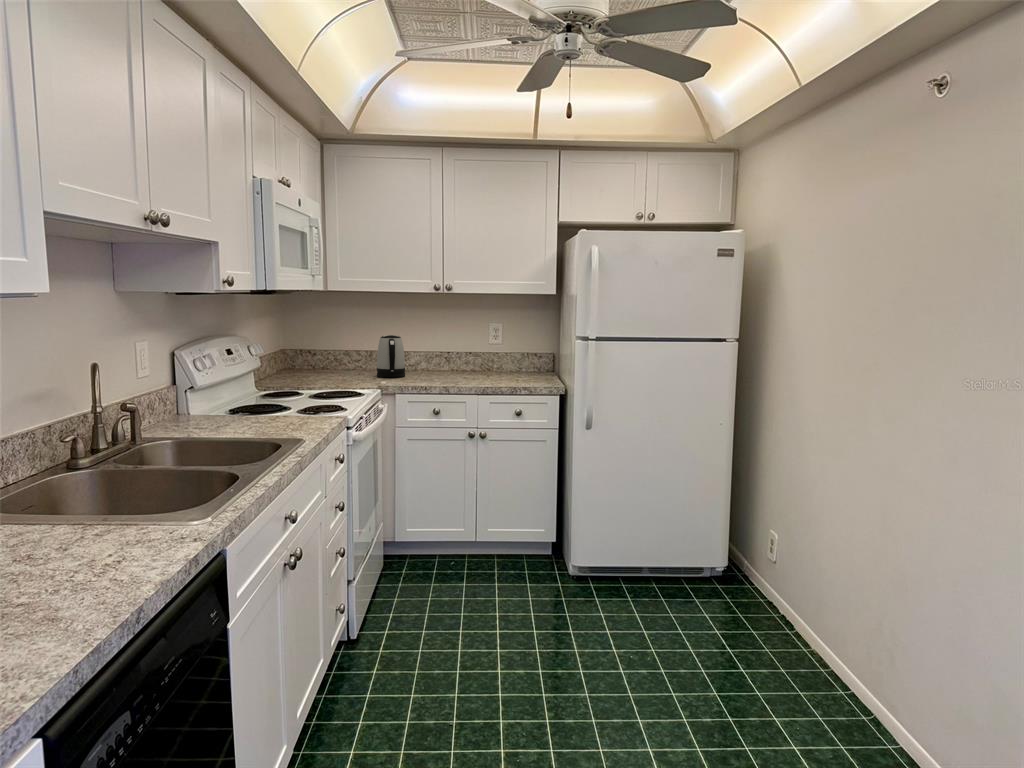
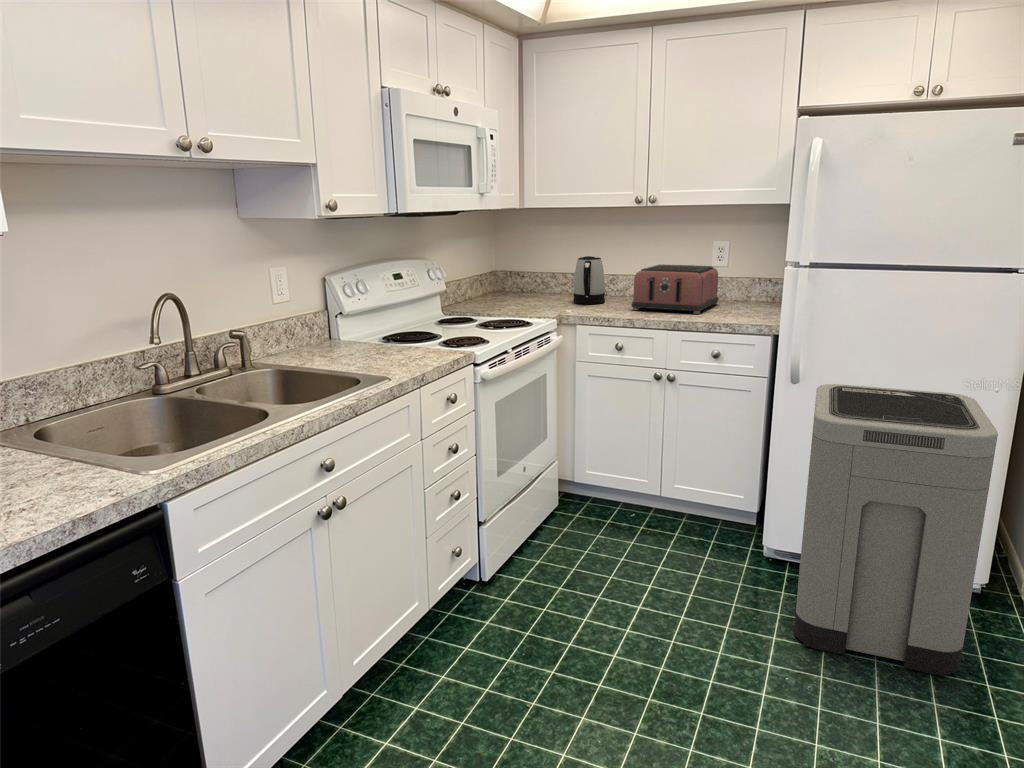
toaster: none [437,342,501,382] -> present [631,264,719,314]
trash can: none [604,427,741,632] -> present [794,384,998,675]

